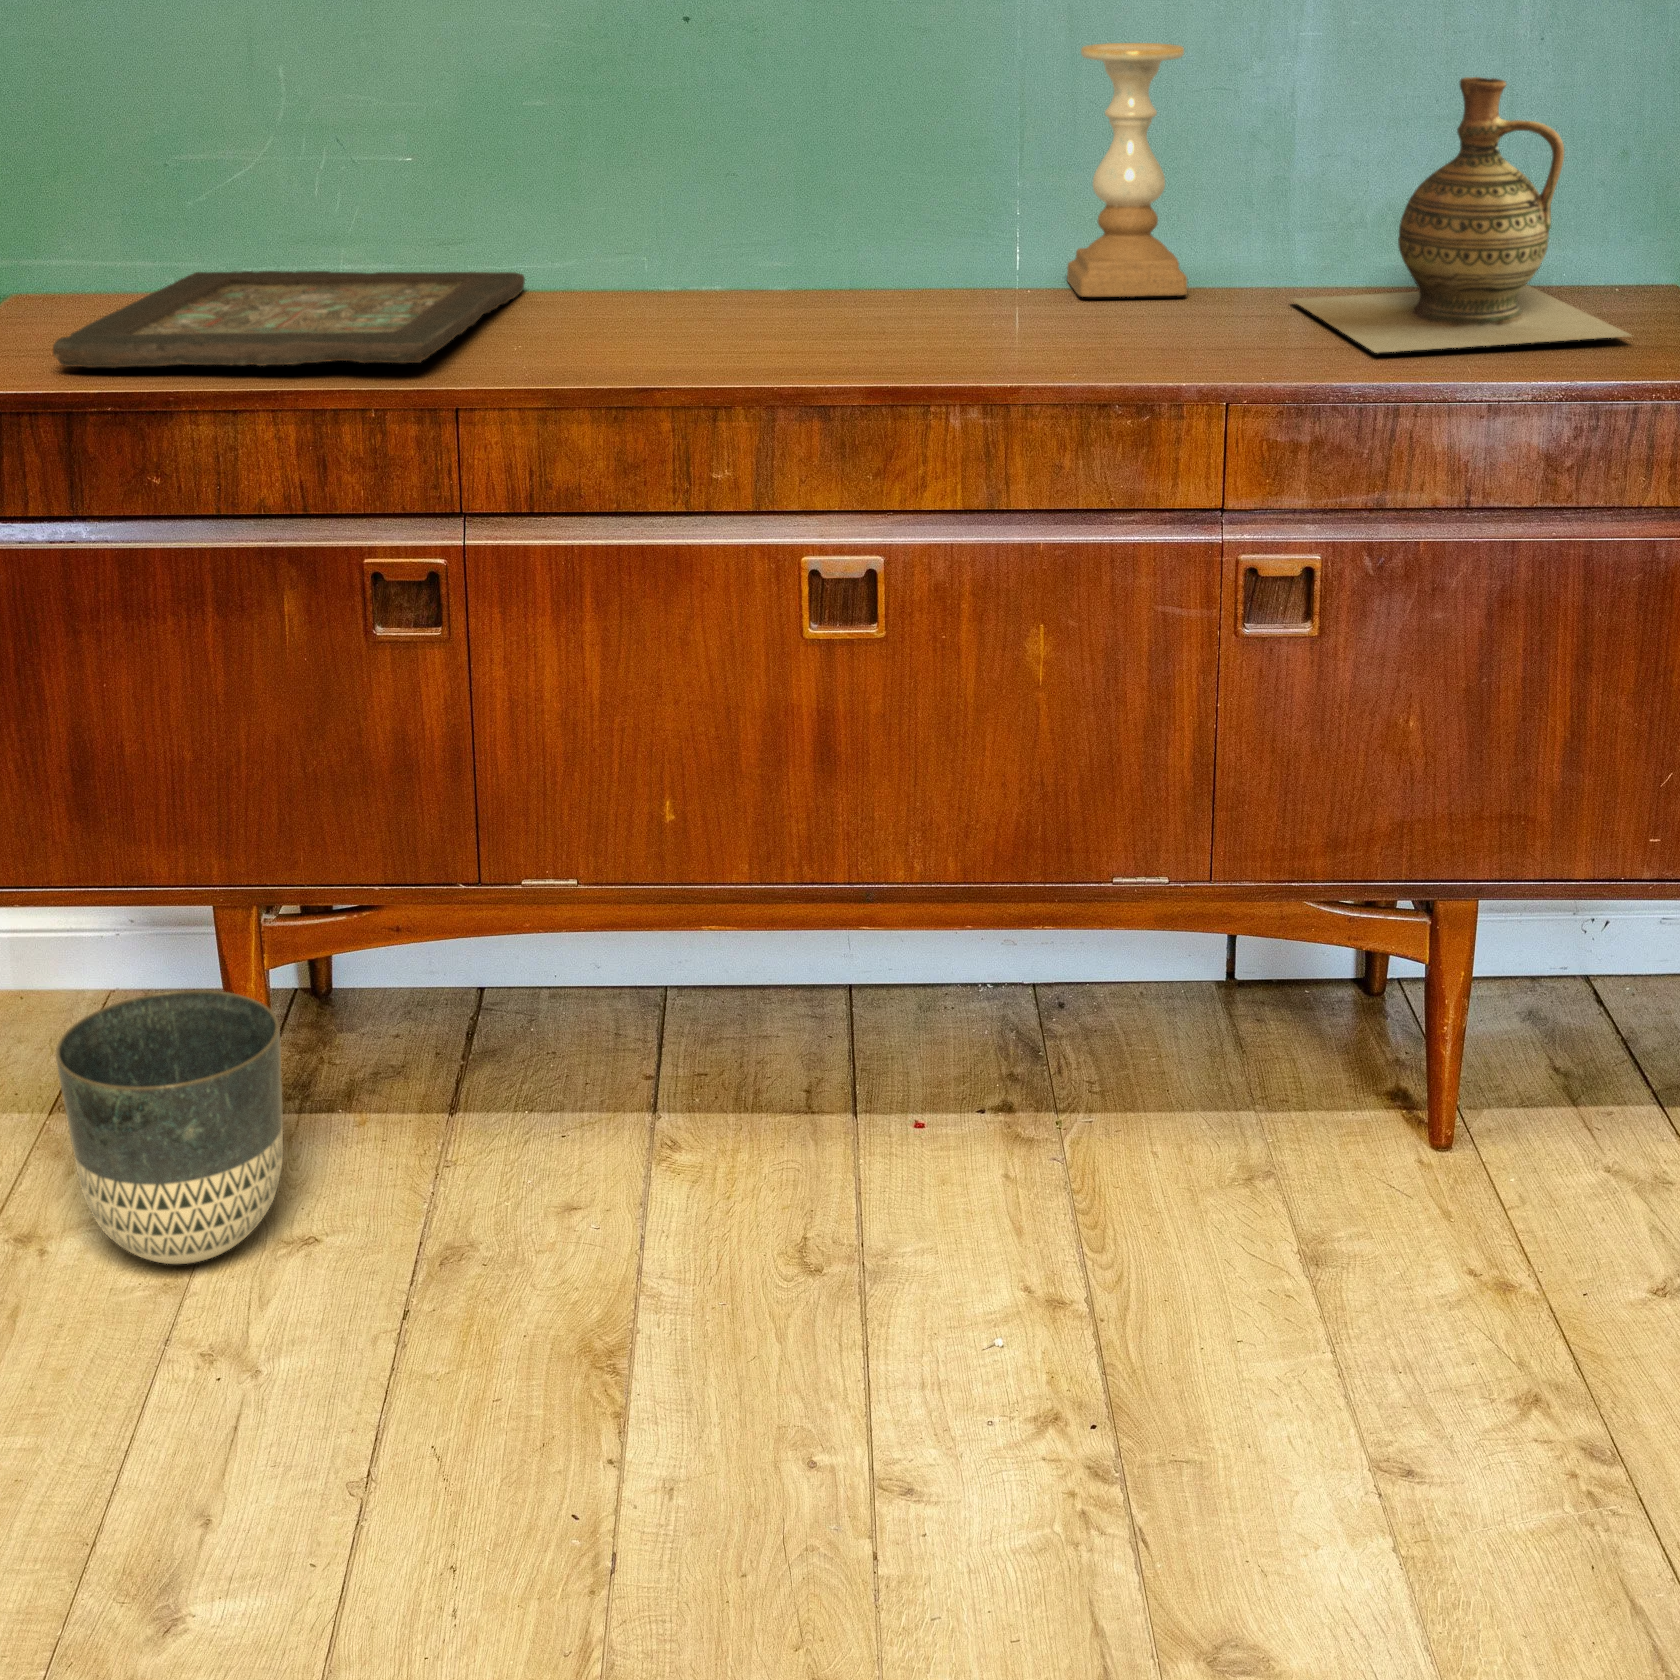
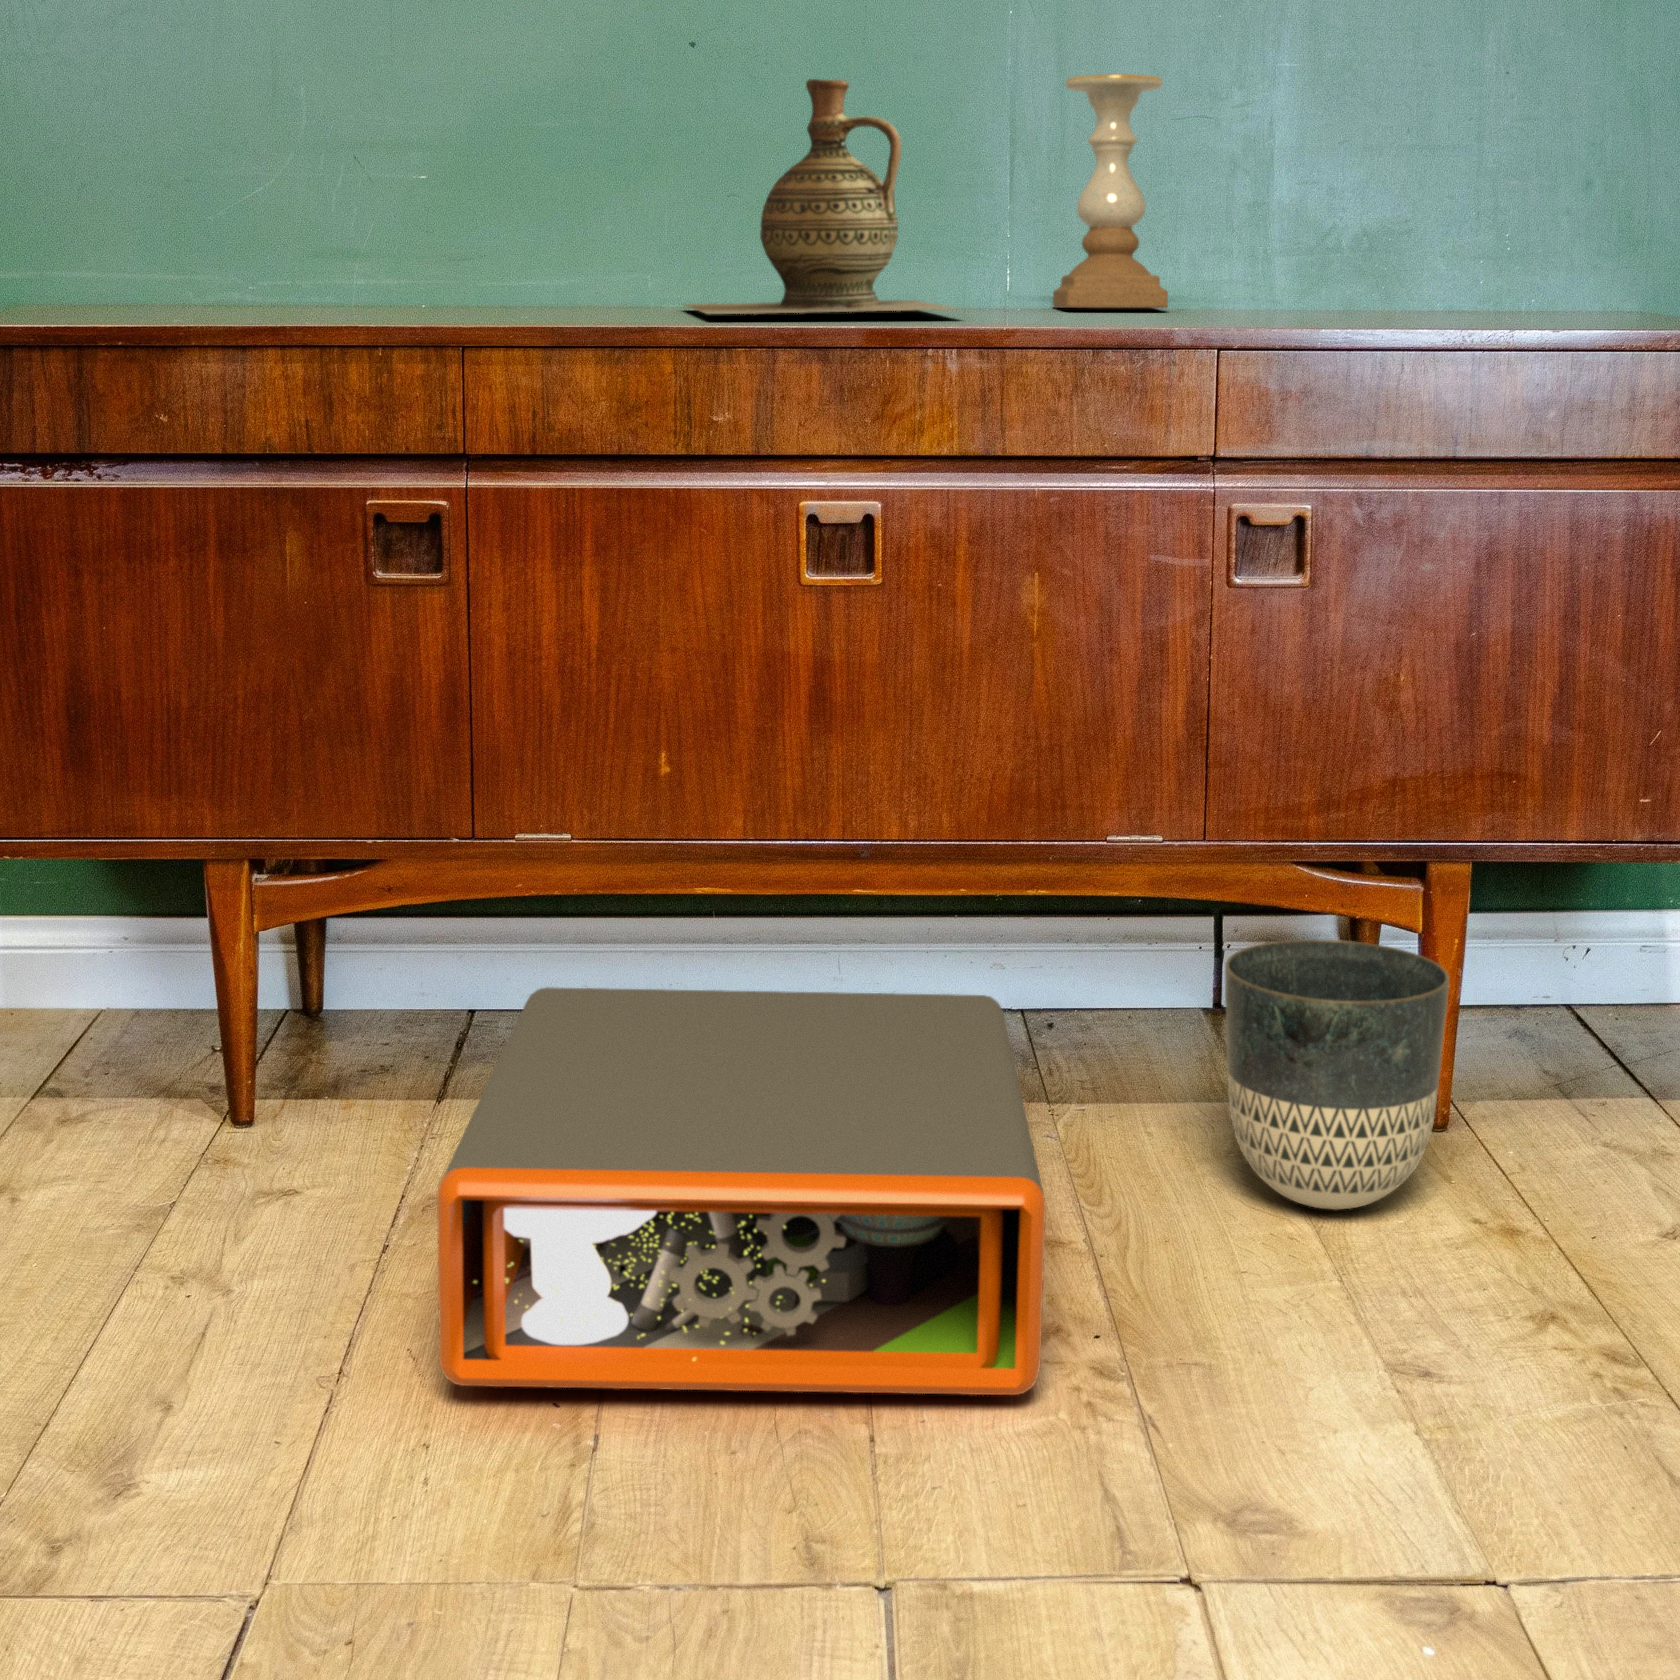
ceramic jug: present [1292,77,1631,353] -> present [685,79,955,314]
decorative tray: present [53,271,525,368] -> none [78,283,536,312]
planter: present [56,990,283,1264] -> present [1225,939,1449,1210]
storage box: none [457,1036,1040,1508] -> present [437,987,1046,1395]

